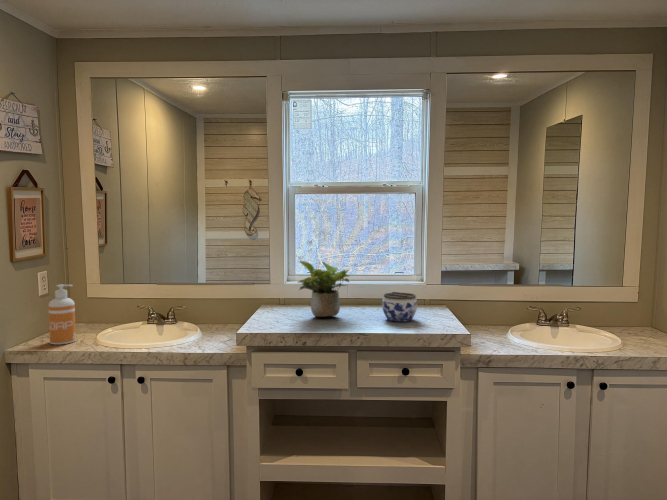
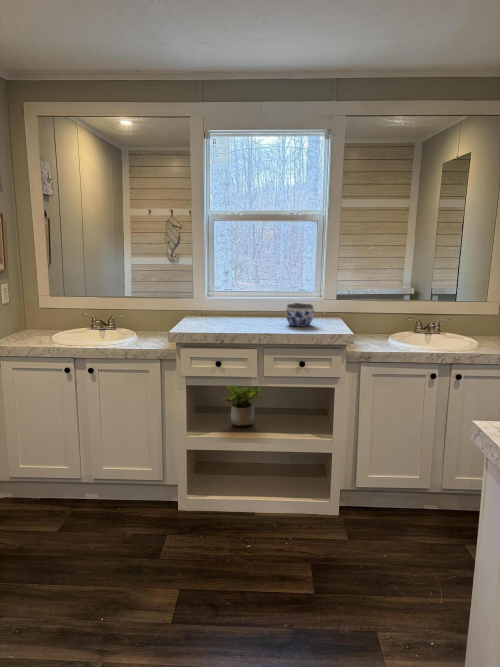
potted plant: present [299,261,349,317] -> present [222,384,262,426]
soap dispenser: present [49,285,76,345] -> none [13,294,36,343]

